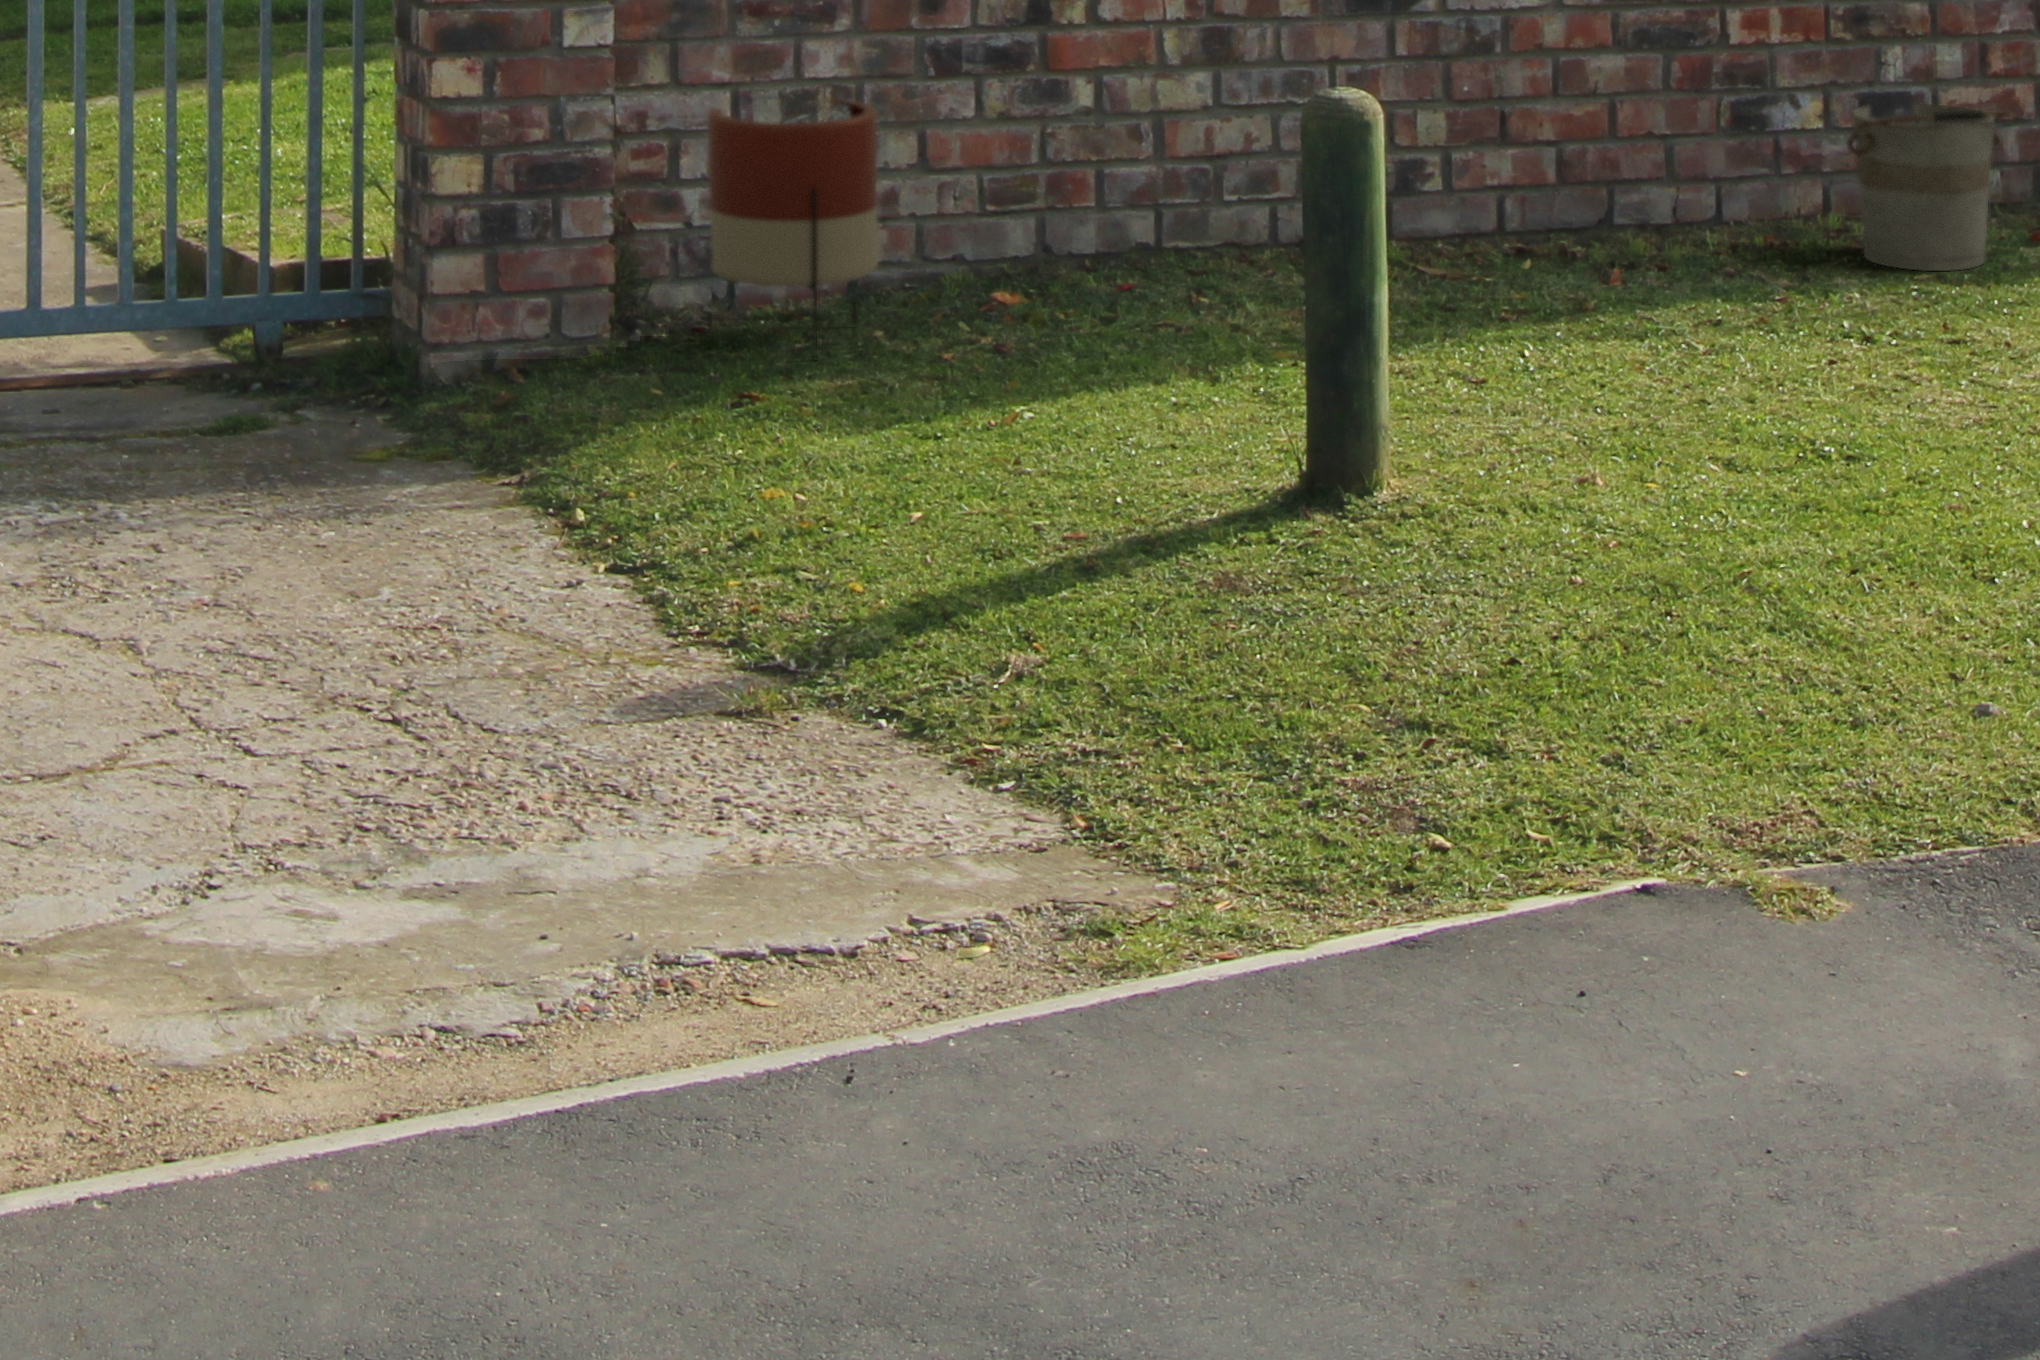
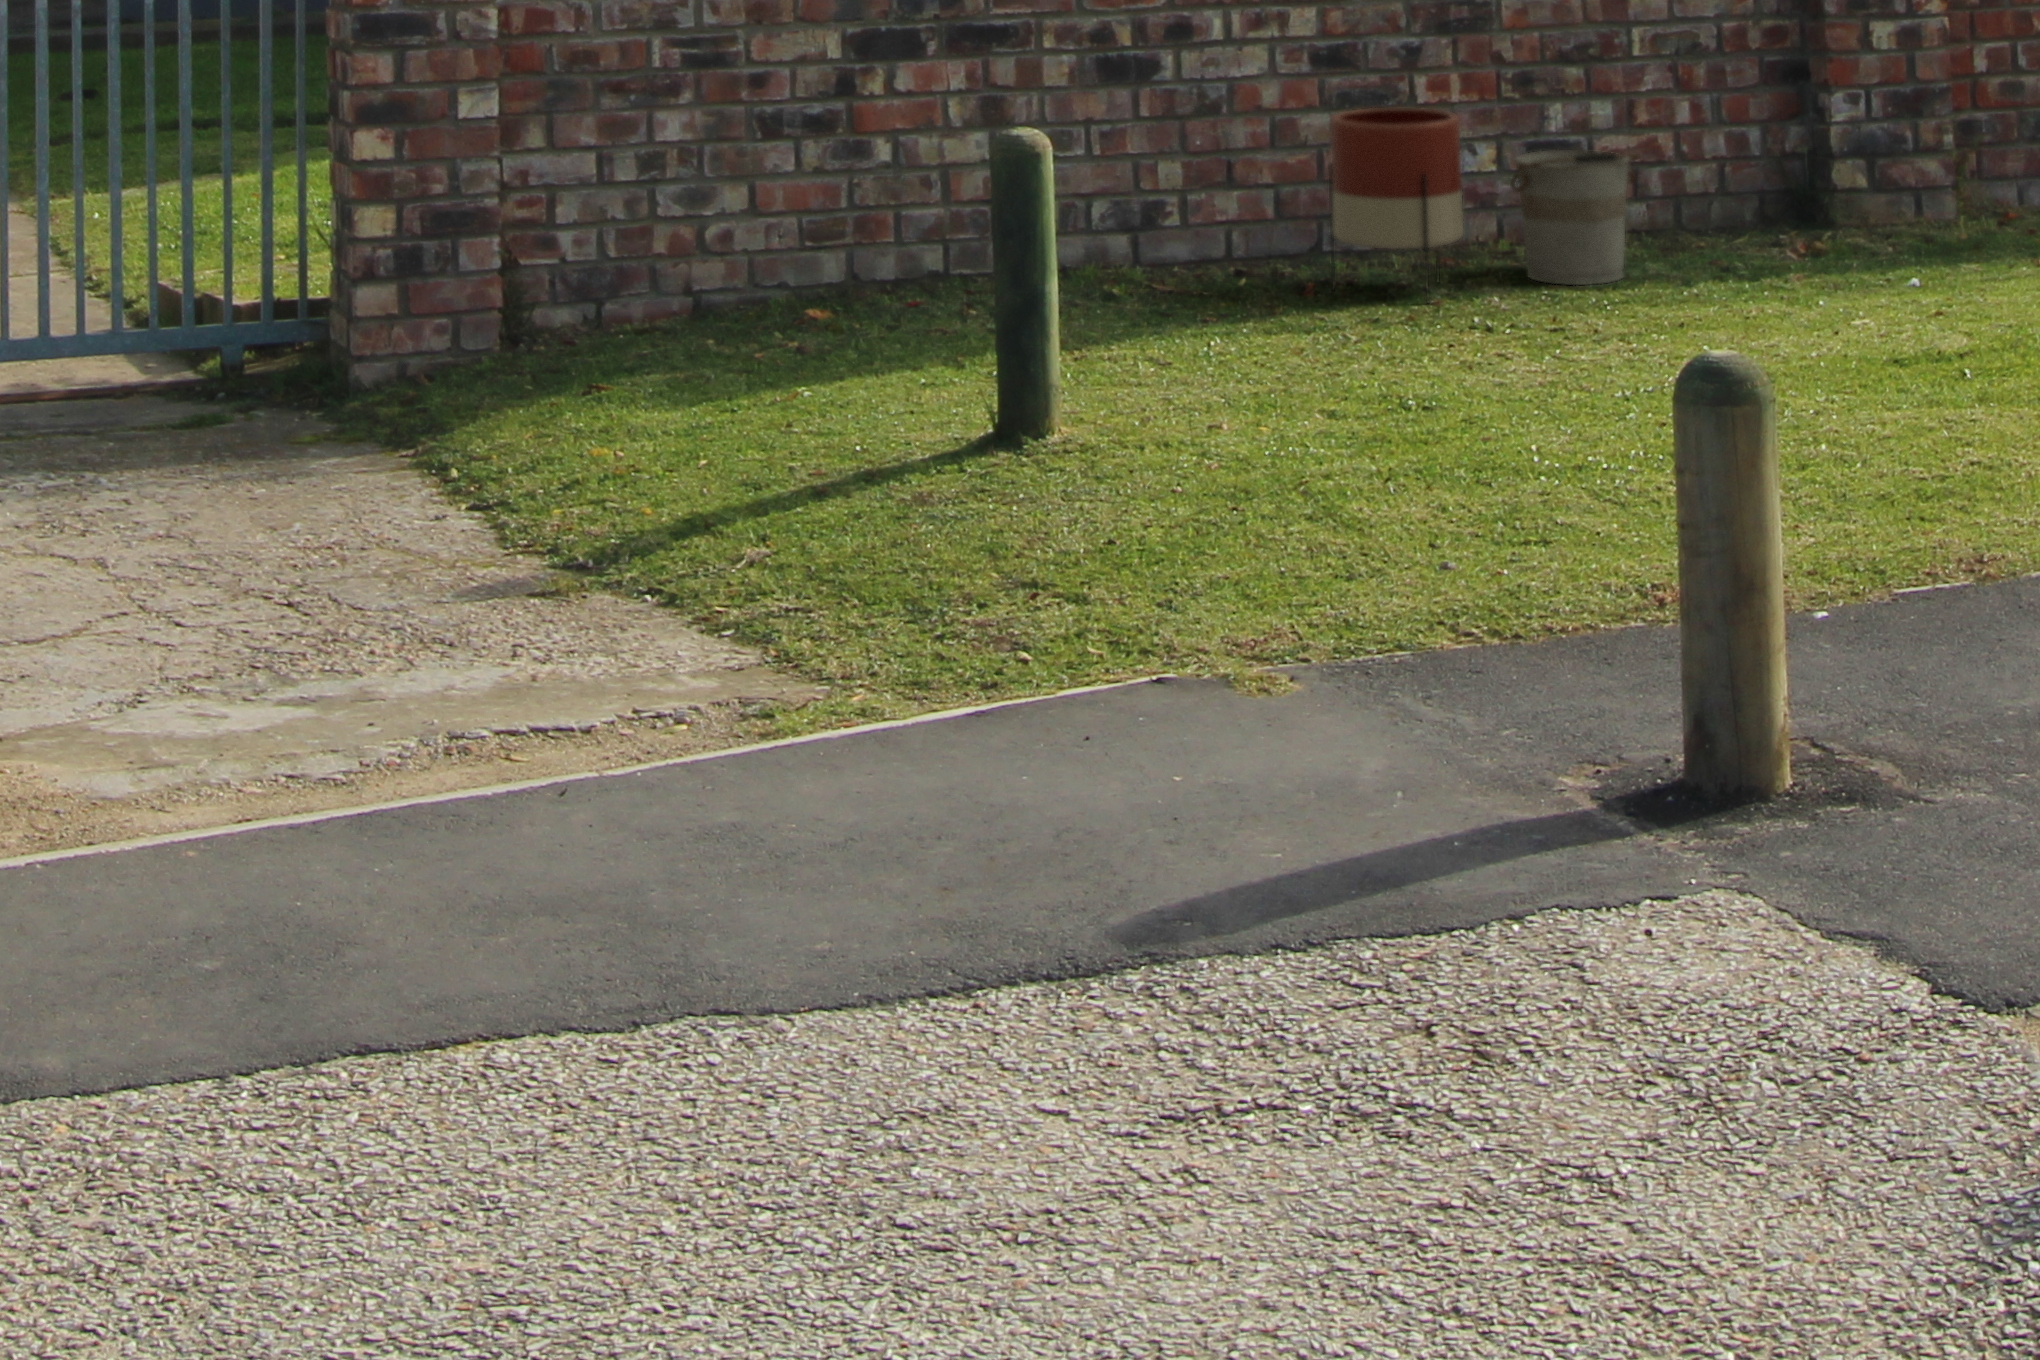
planter: present [707,101,878,359] -> present [1328,108,1463,302]

